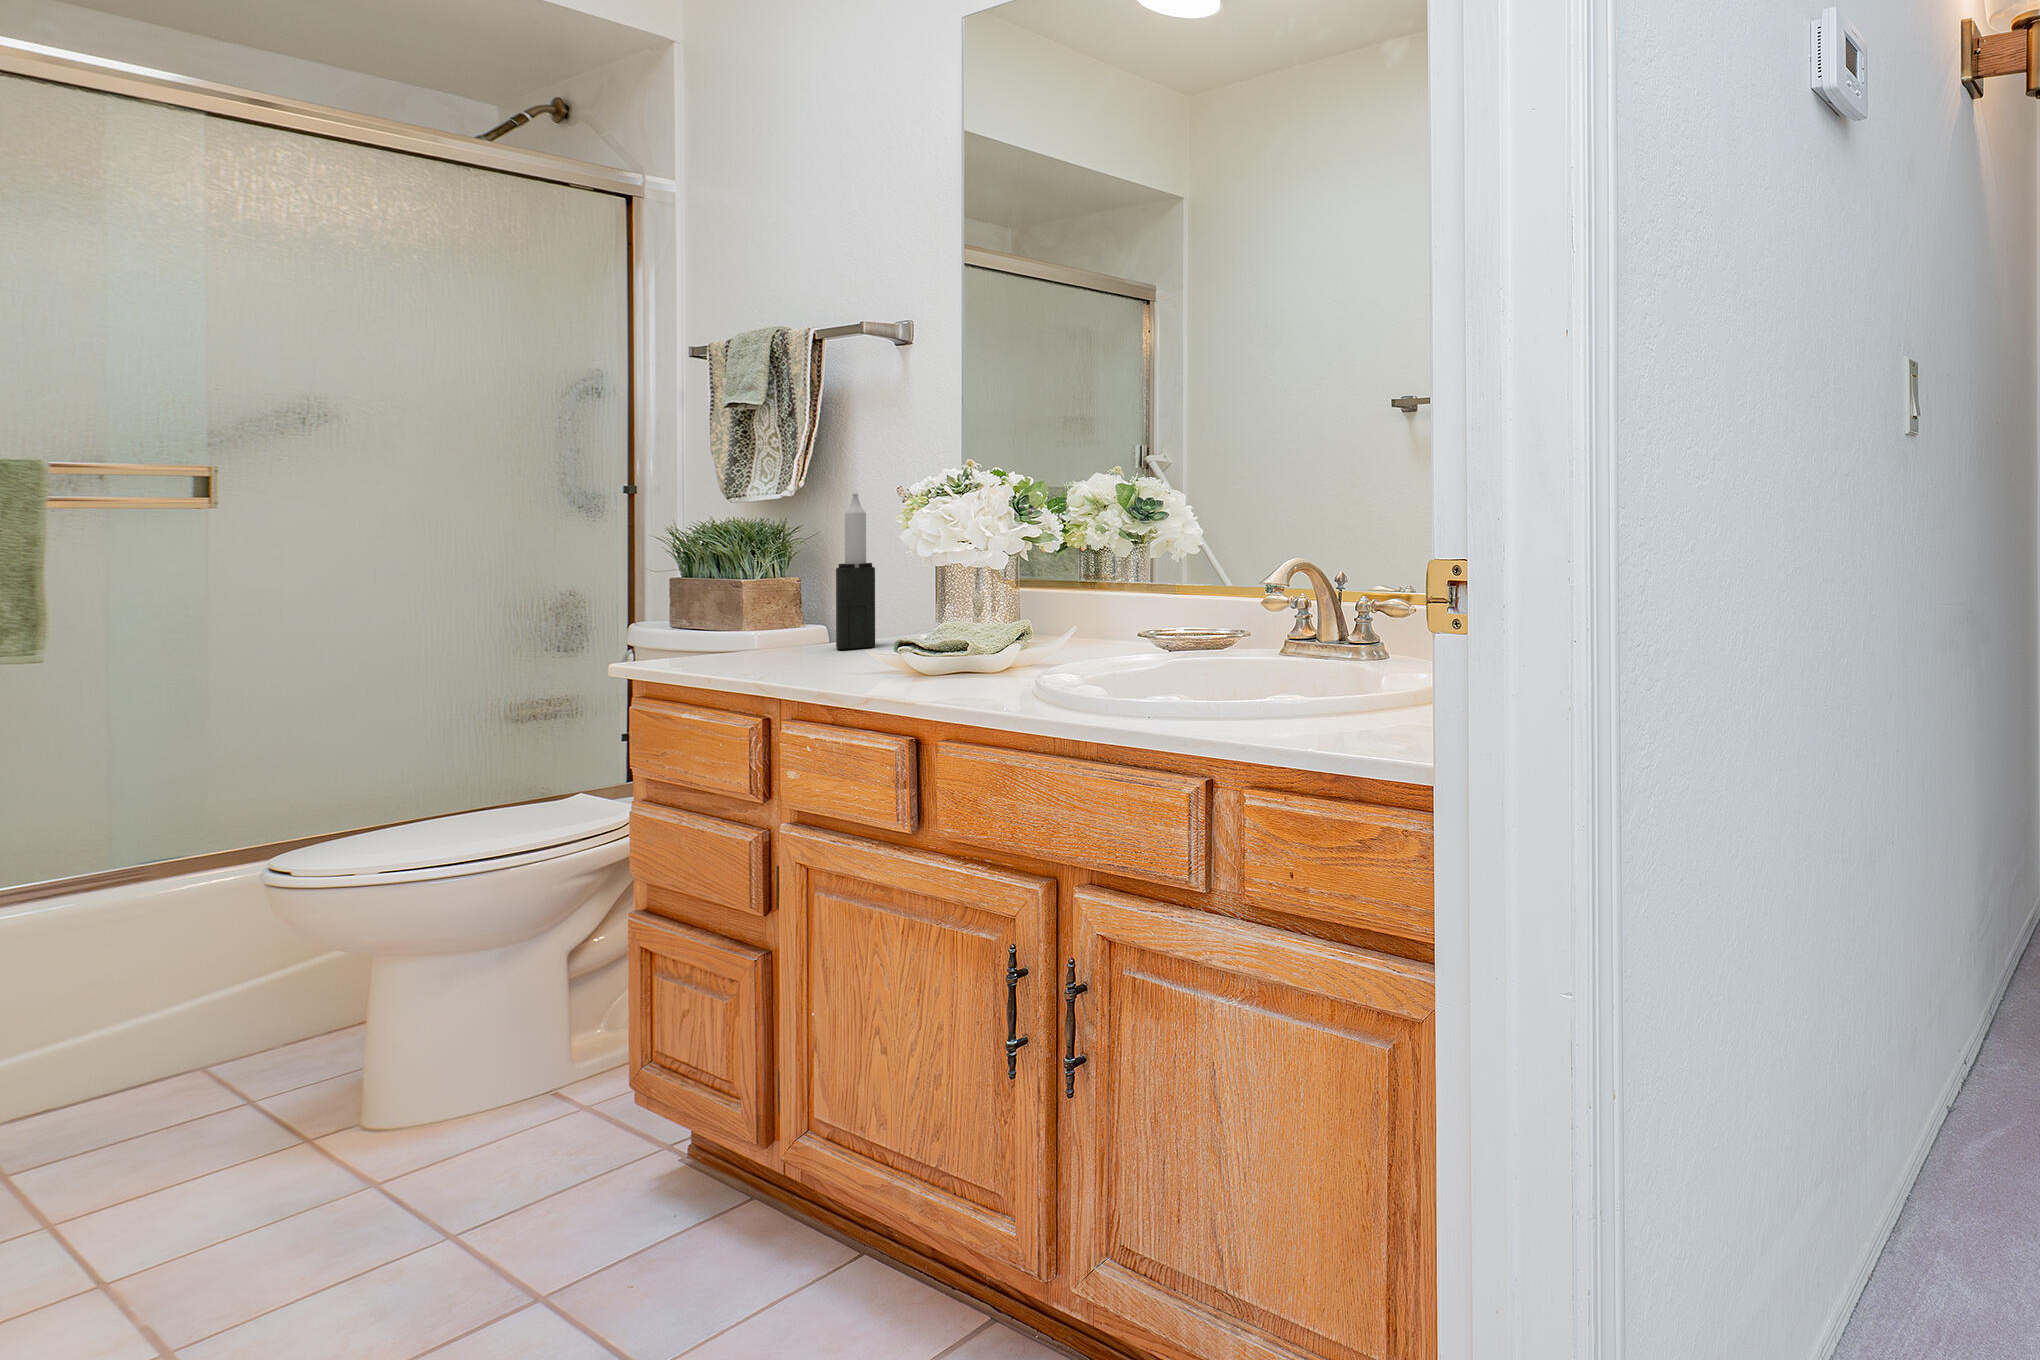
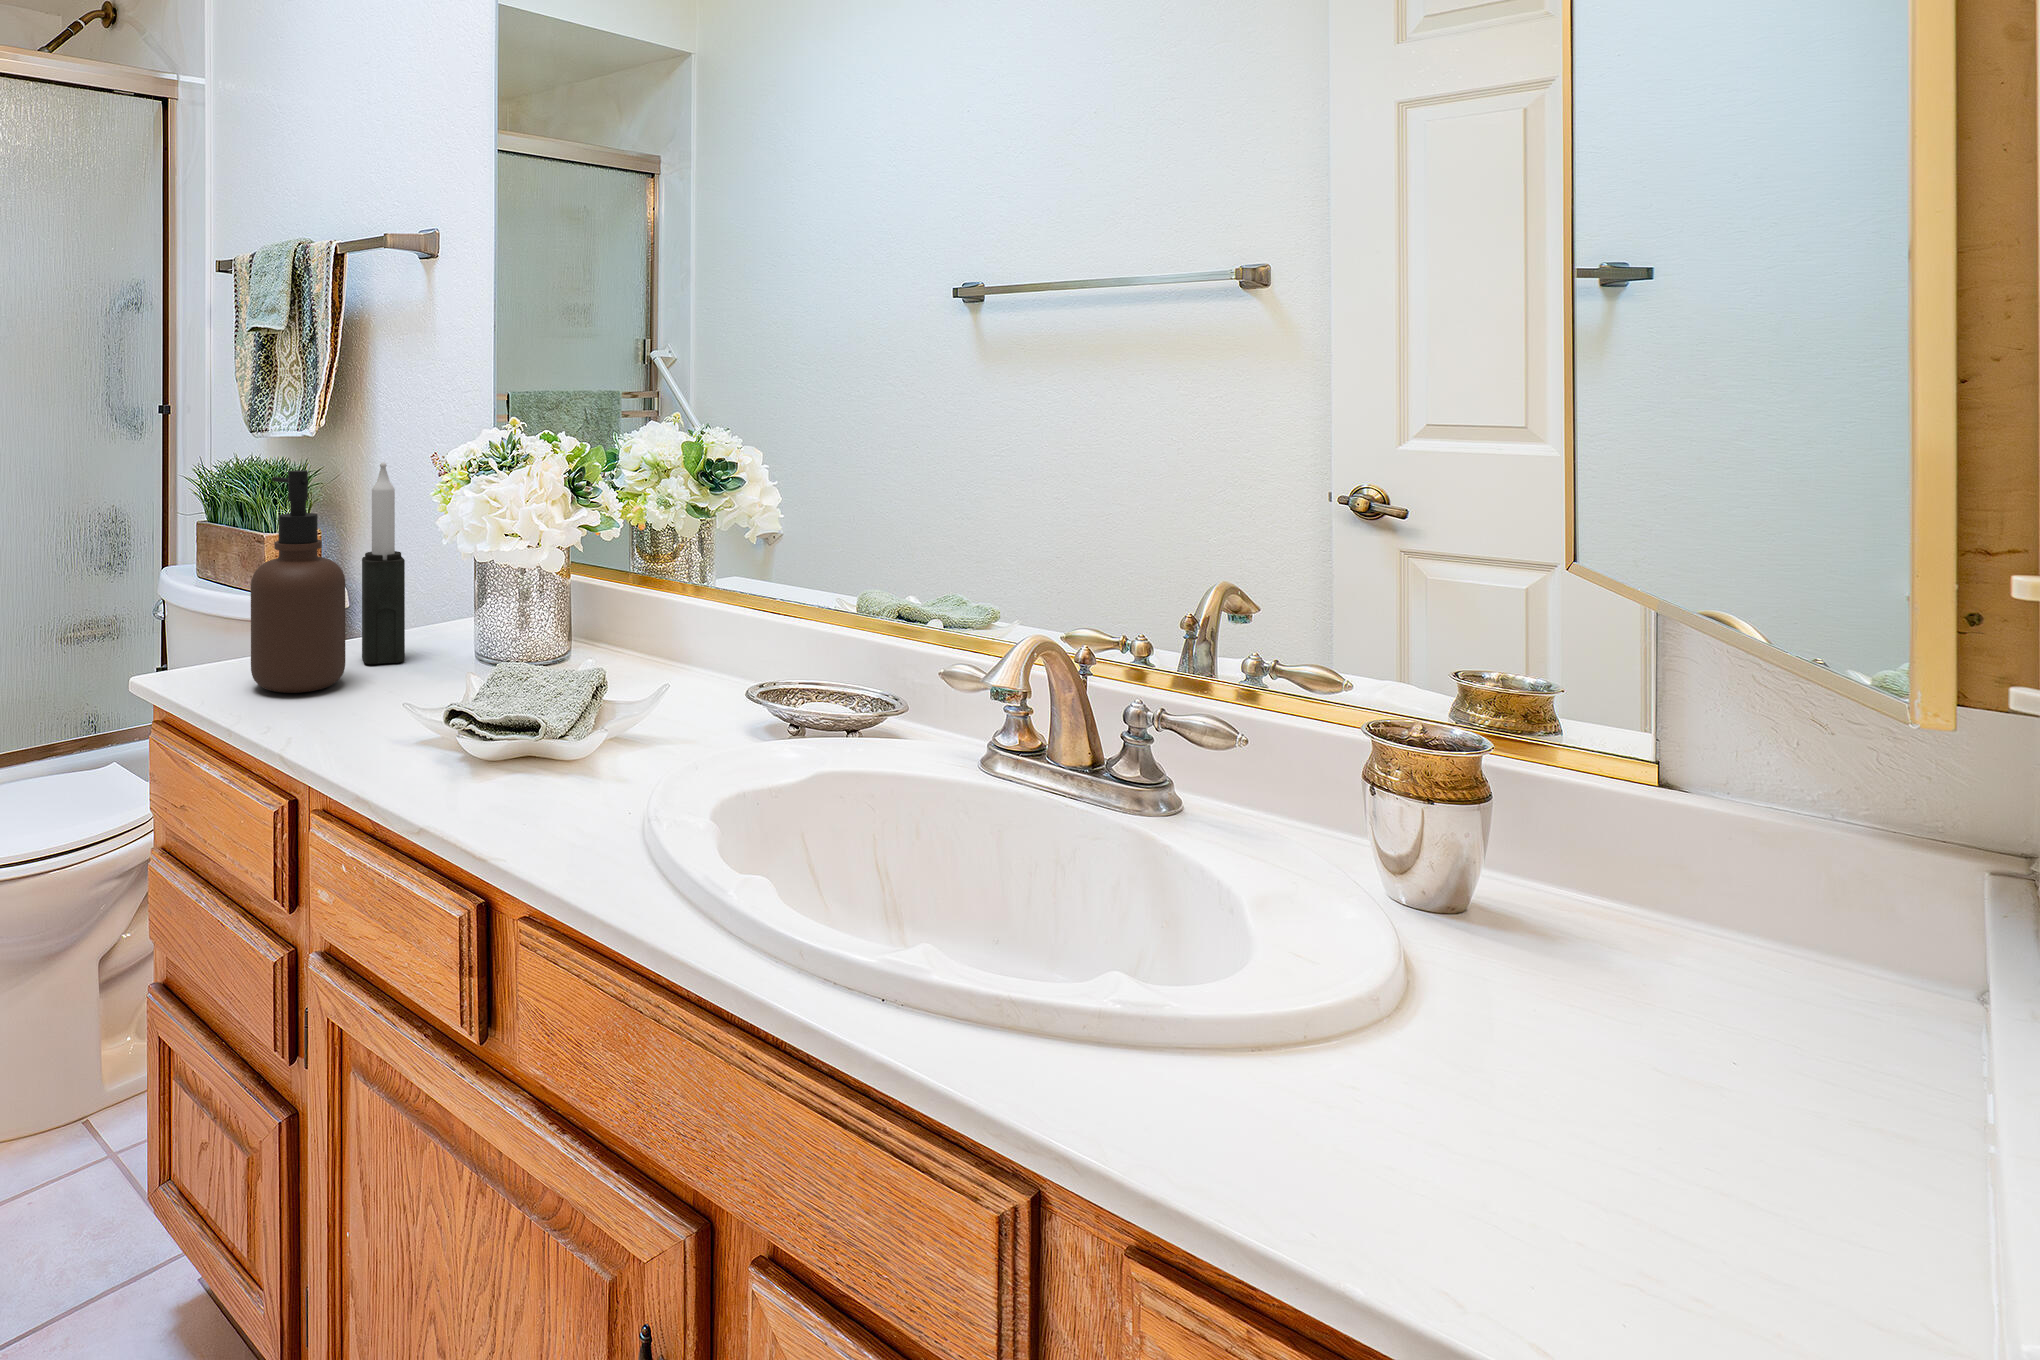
soap dispenser: none [728,492,819,665] -> present [251,470,346,693]

